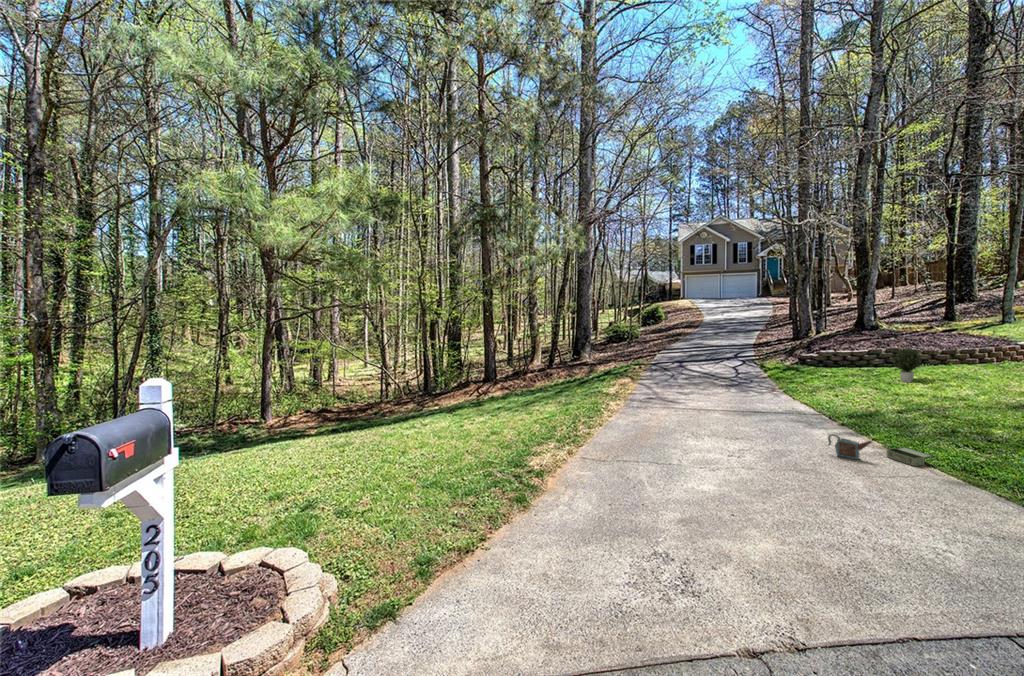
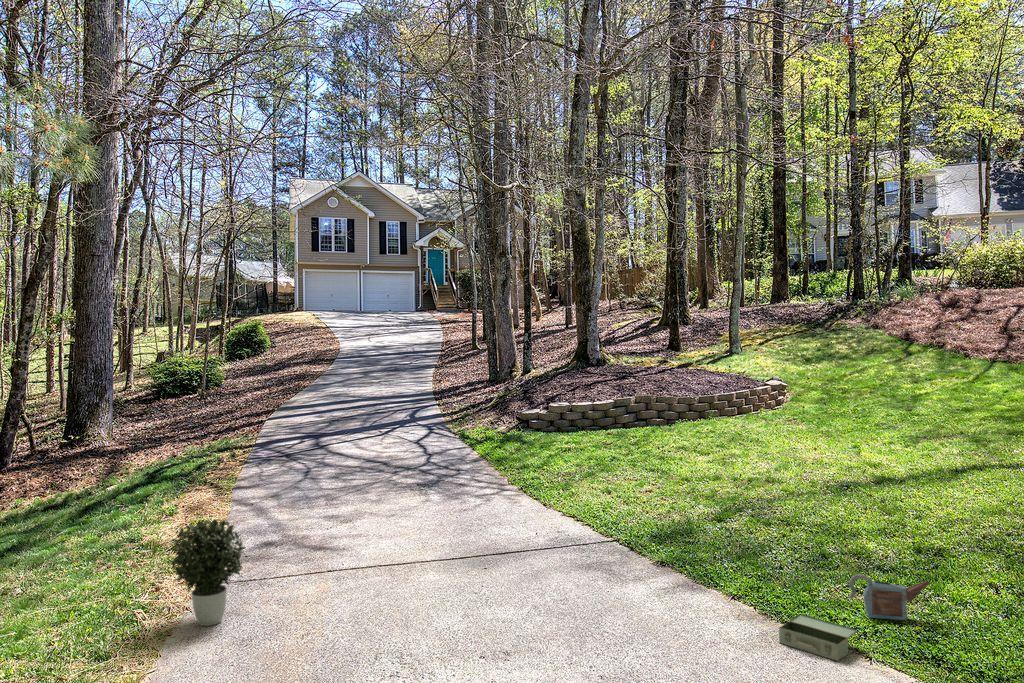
potted plant: present [892,349,921,382] -> present [171,520,245,626]
watering can: present [828,434,872,459] -> present [849,574,930,620]

